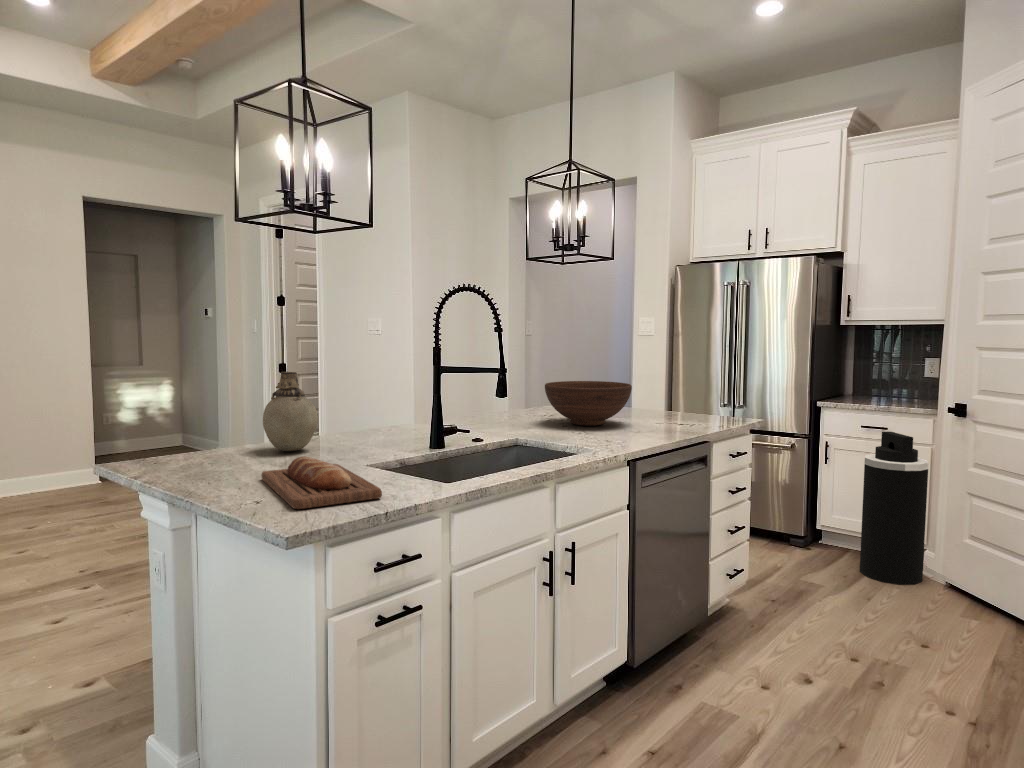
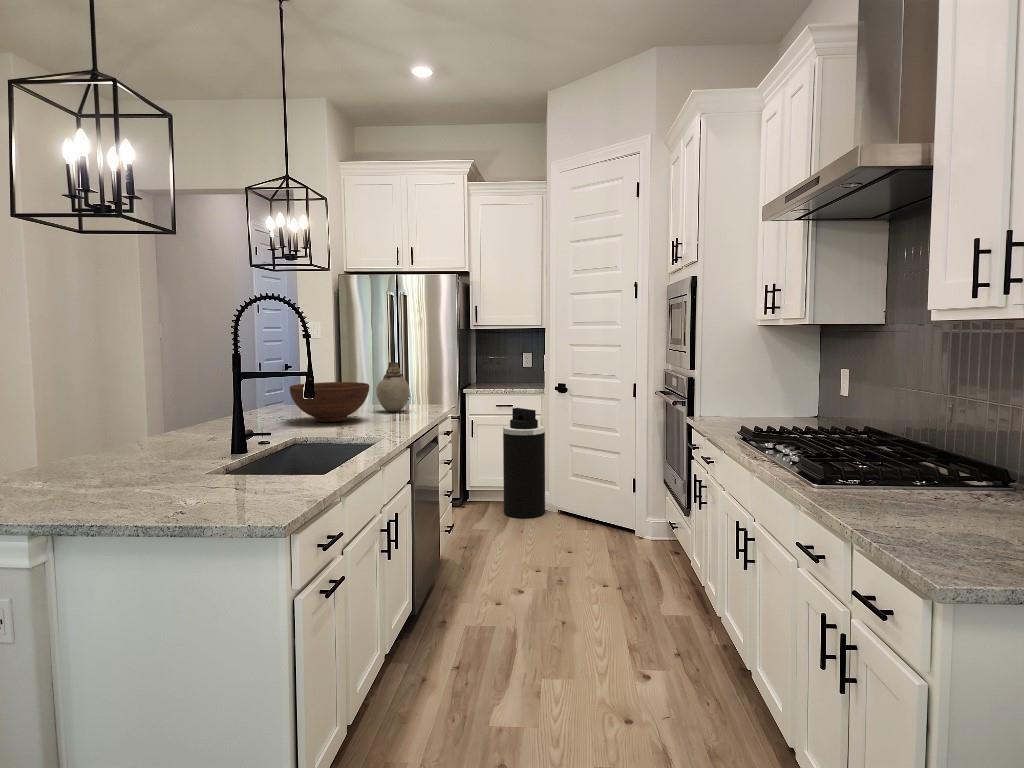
vase: present [263,372,318,451] -> present [376,362,410,412]
bread loaf: present [261,457,382,509] -> none [135,468,298,510]

